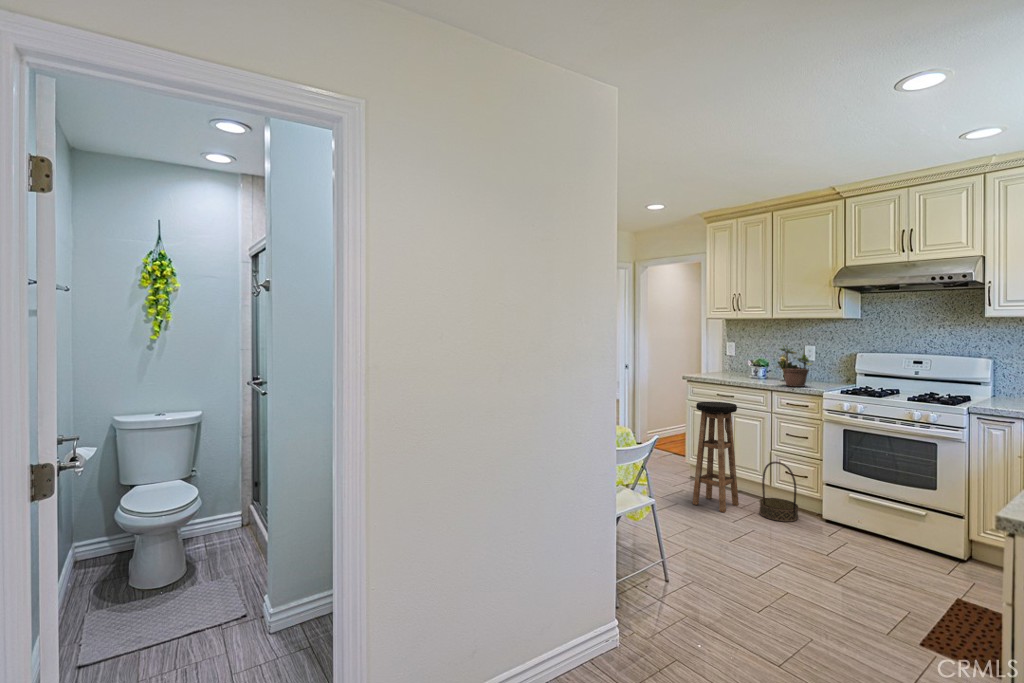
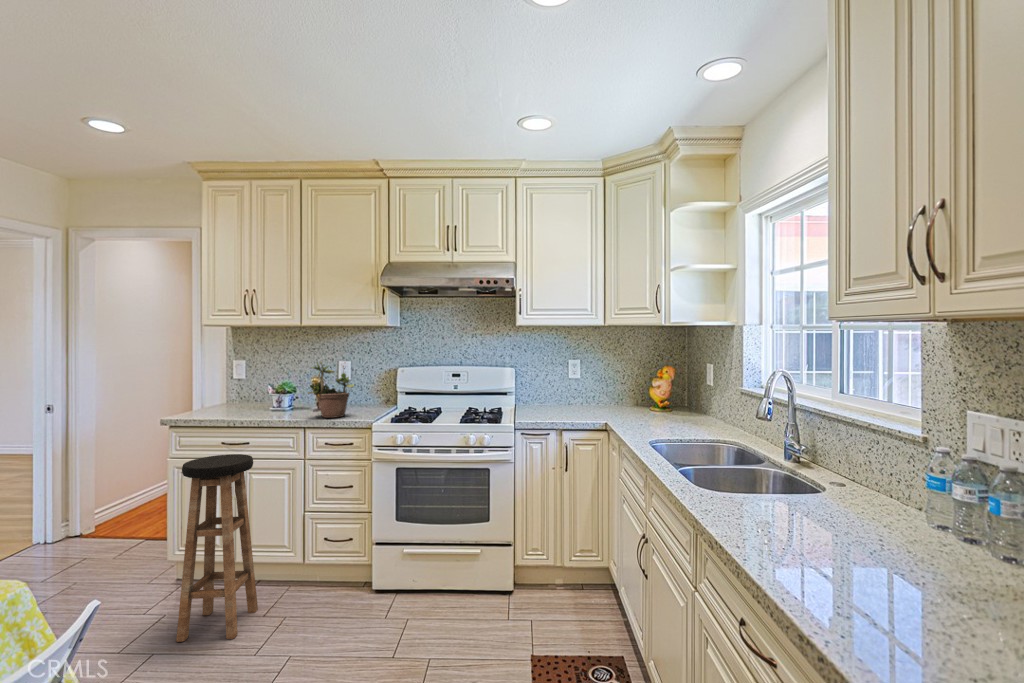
basket: present [759,462,798,522] -> none [291,530,344,621]

